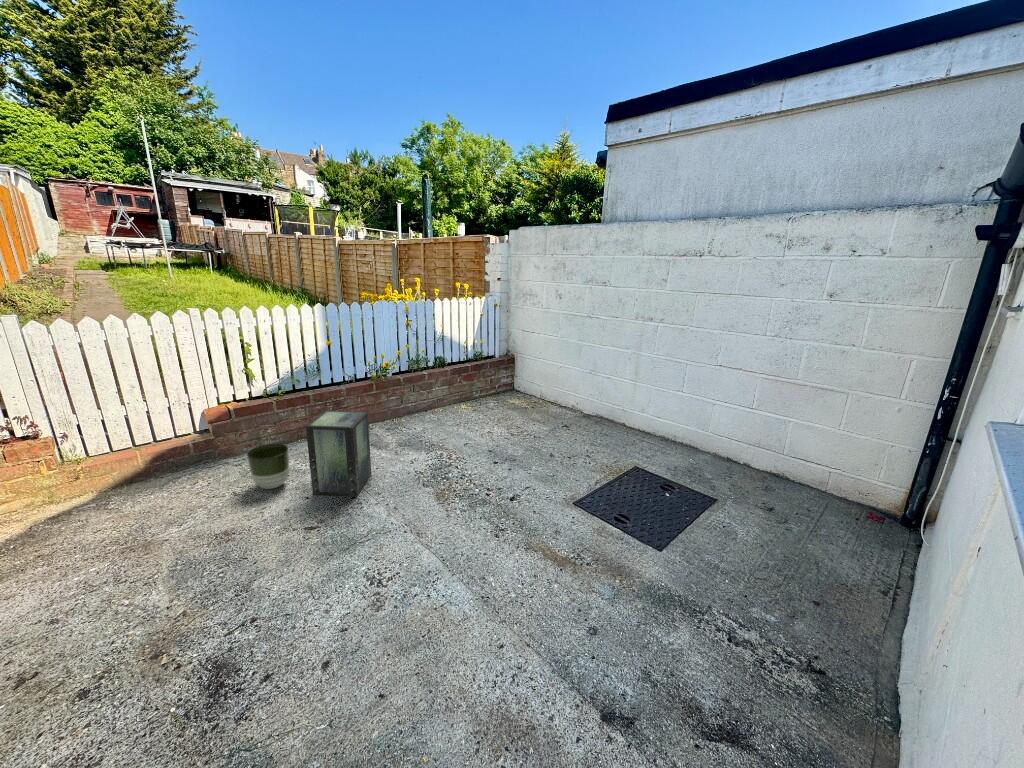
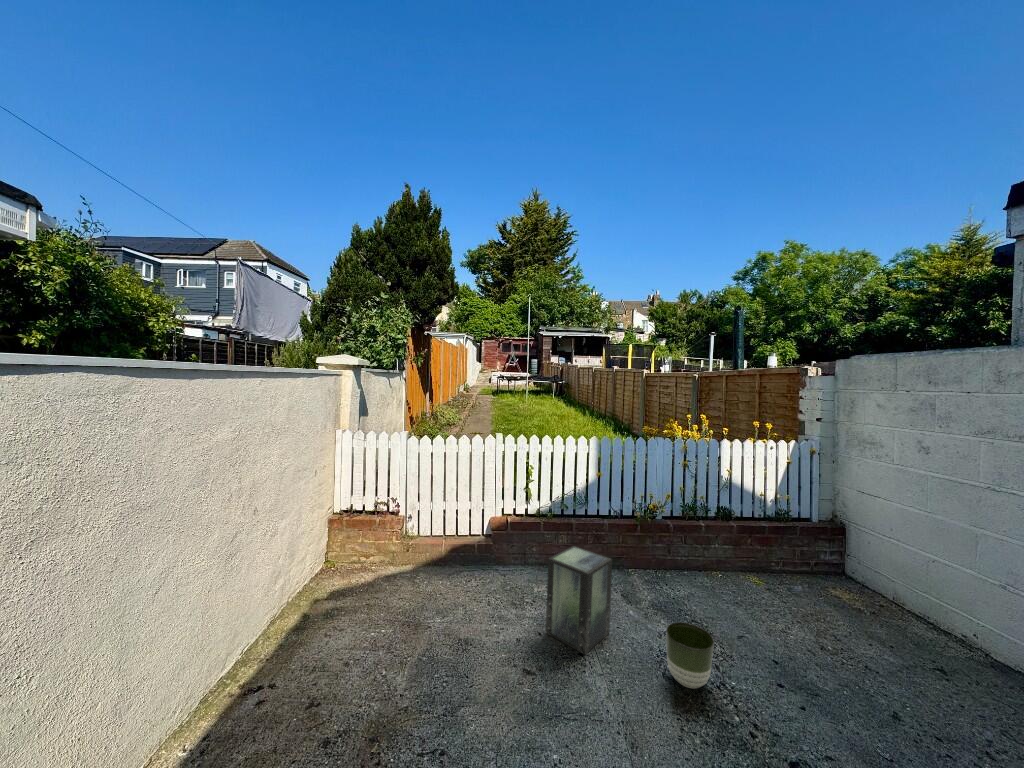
planter: present [247,444,289,489] -> present [666,622,714,688]

